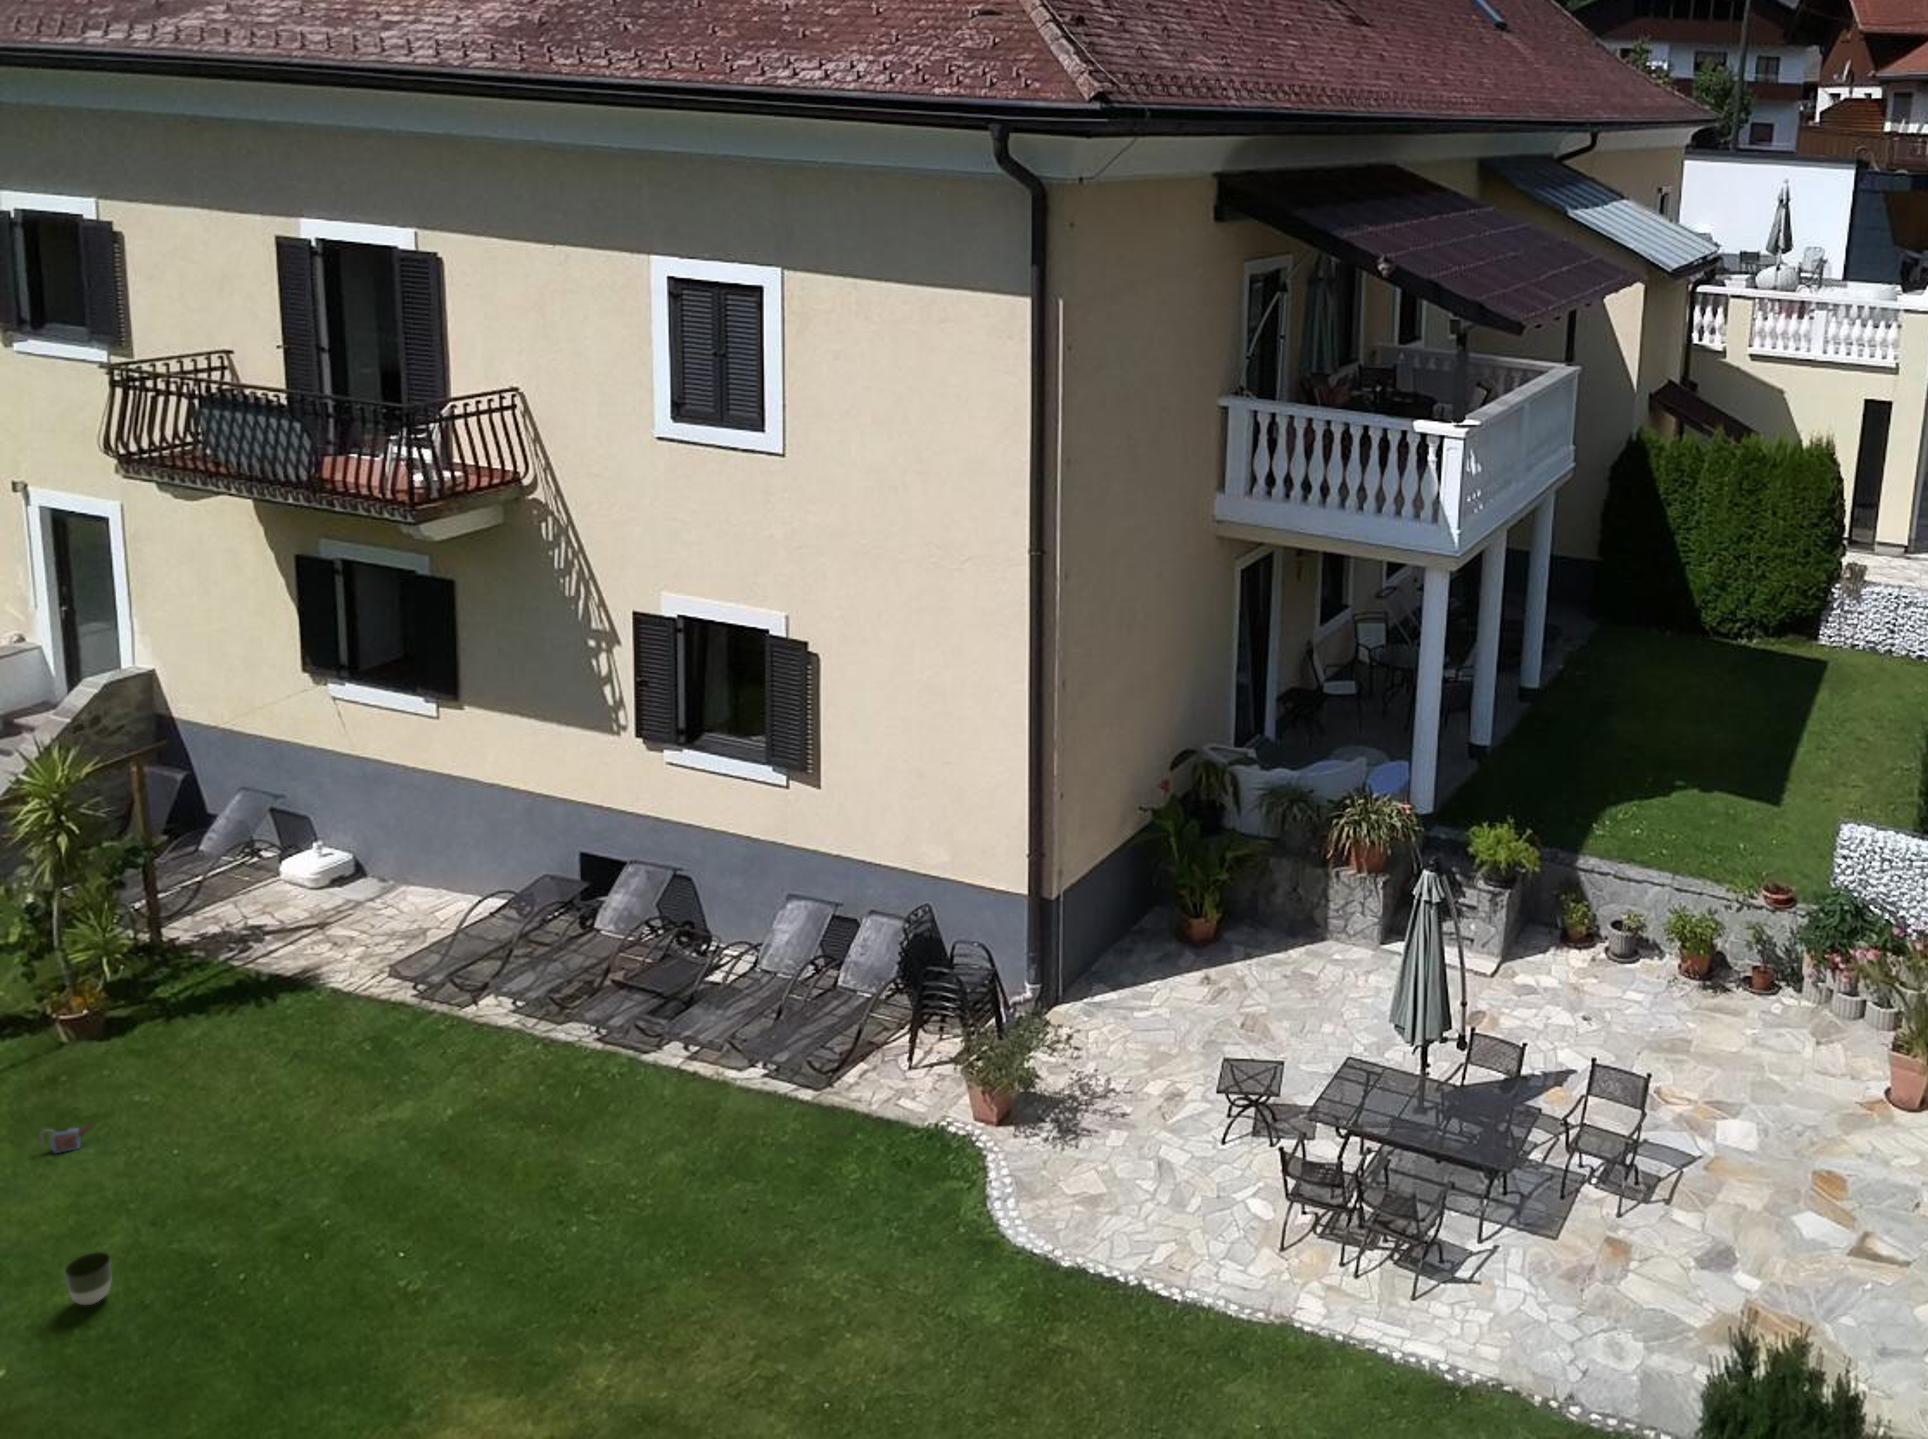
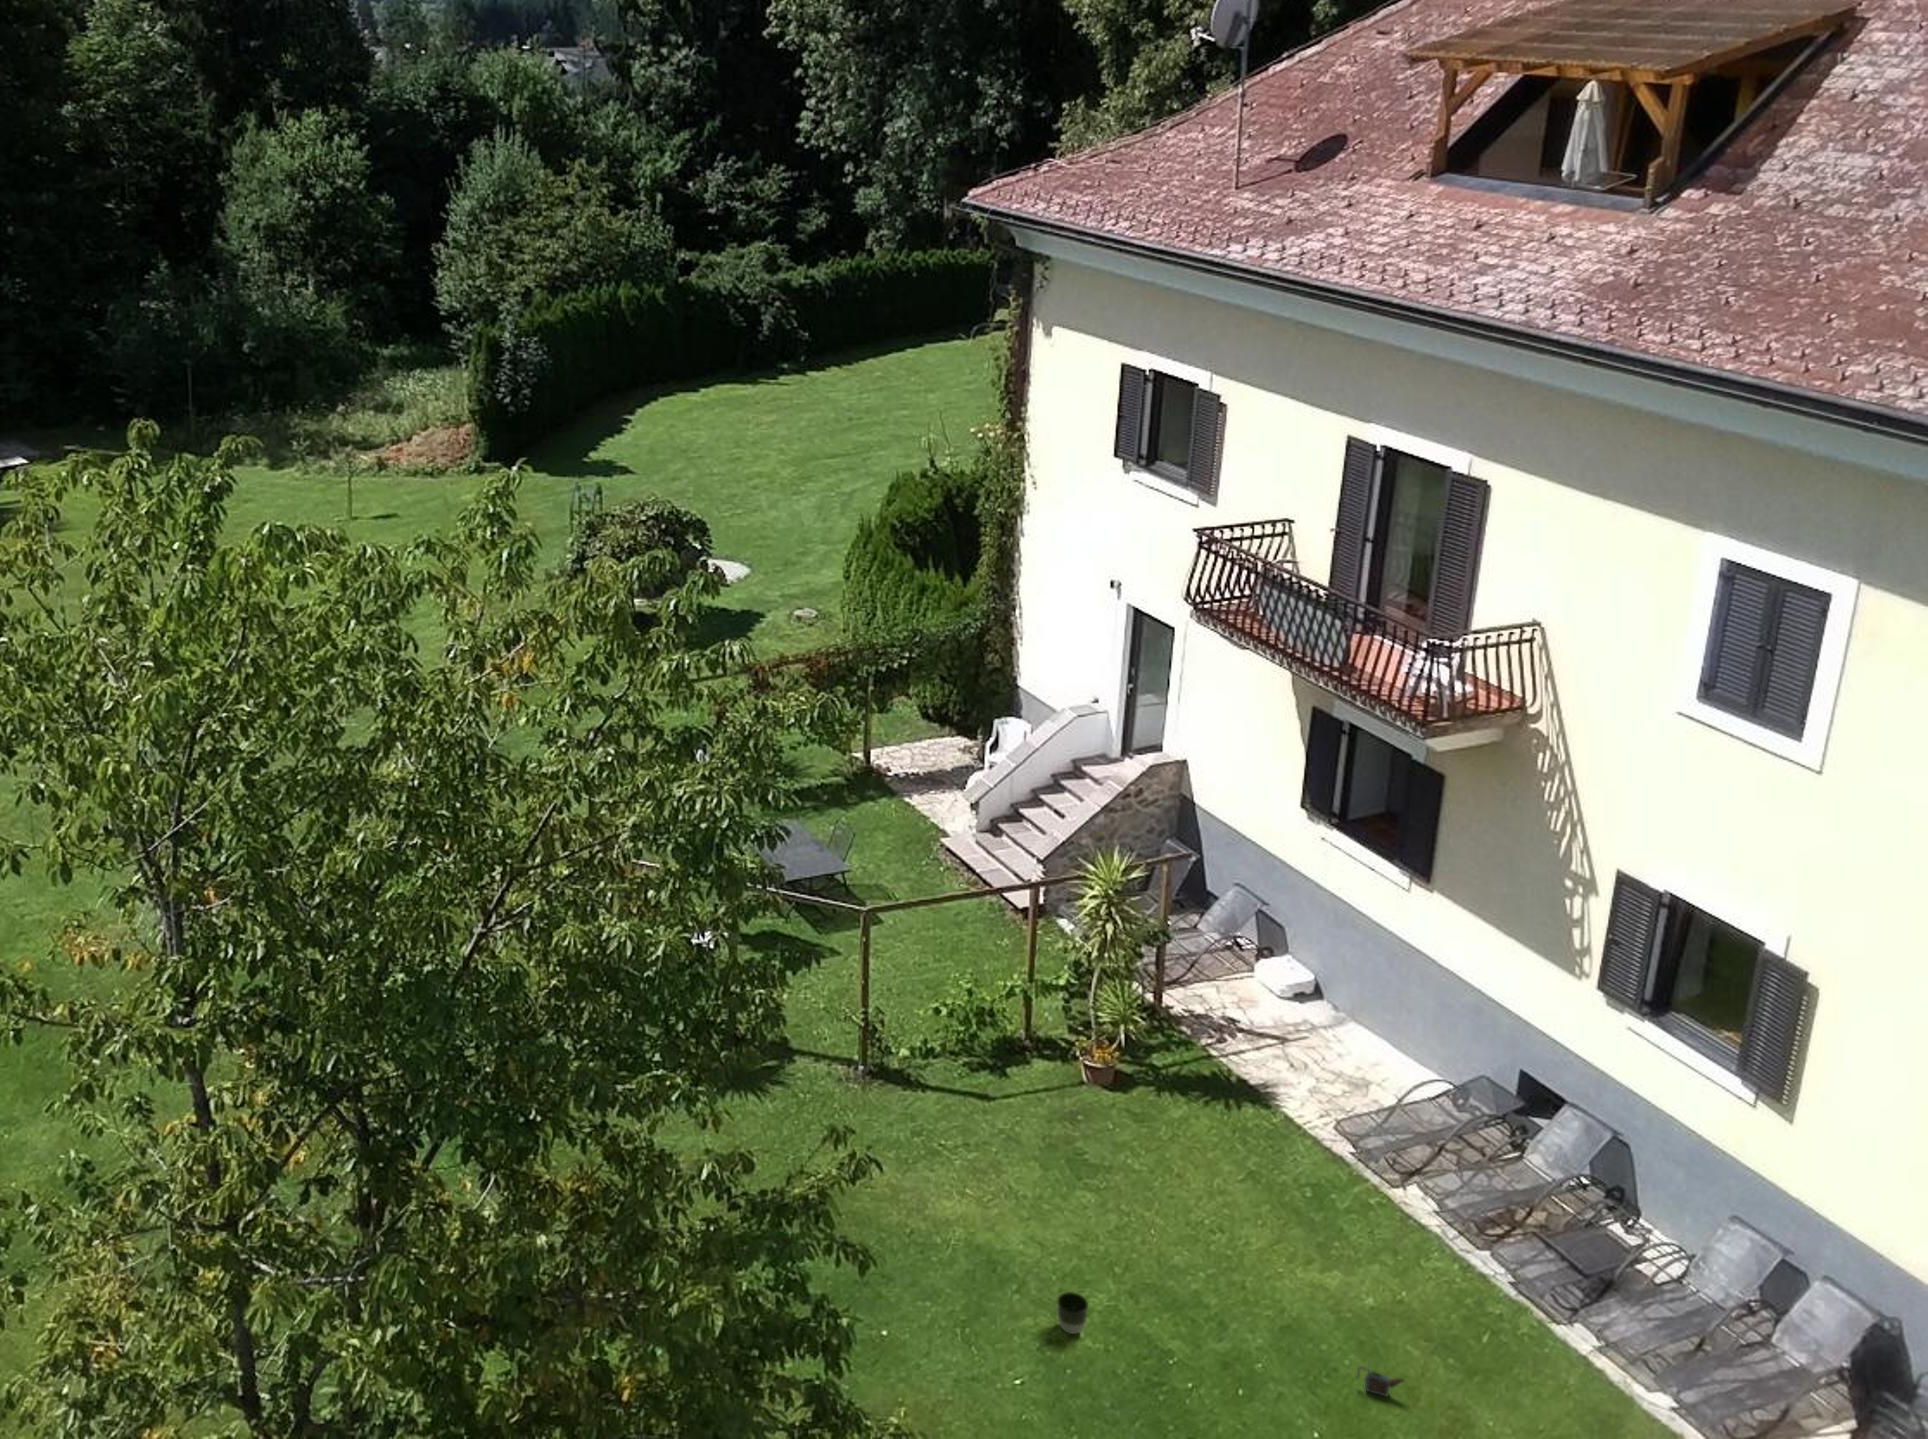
watering can: present [40,1123,93,1153] -> present [1357,1366,1403,1396]

